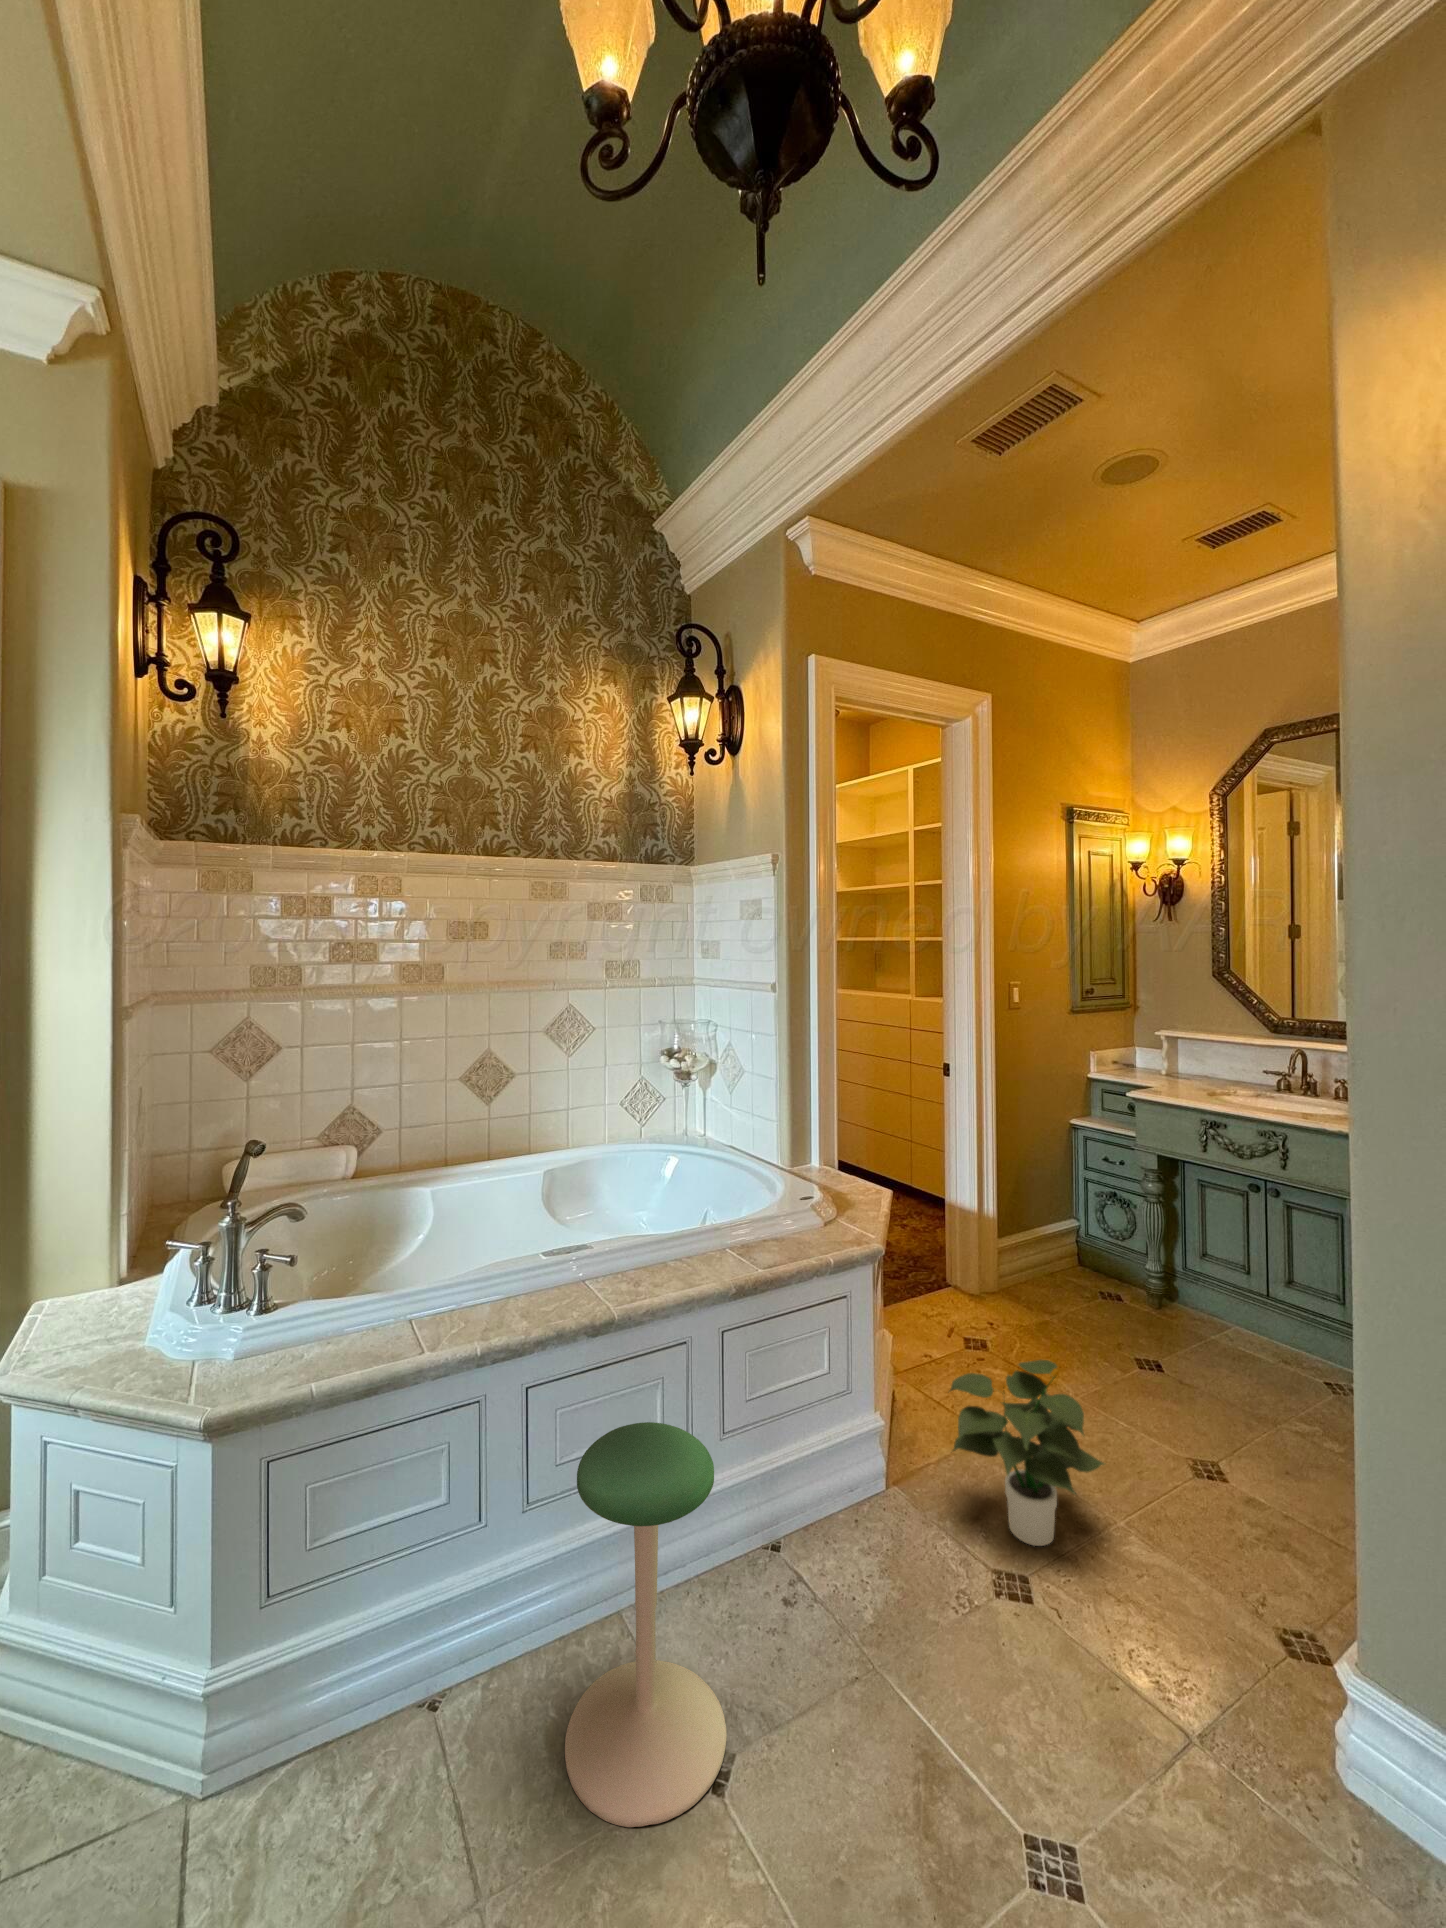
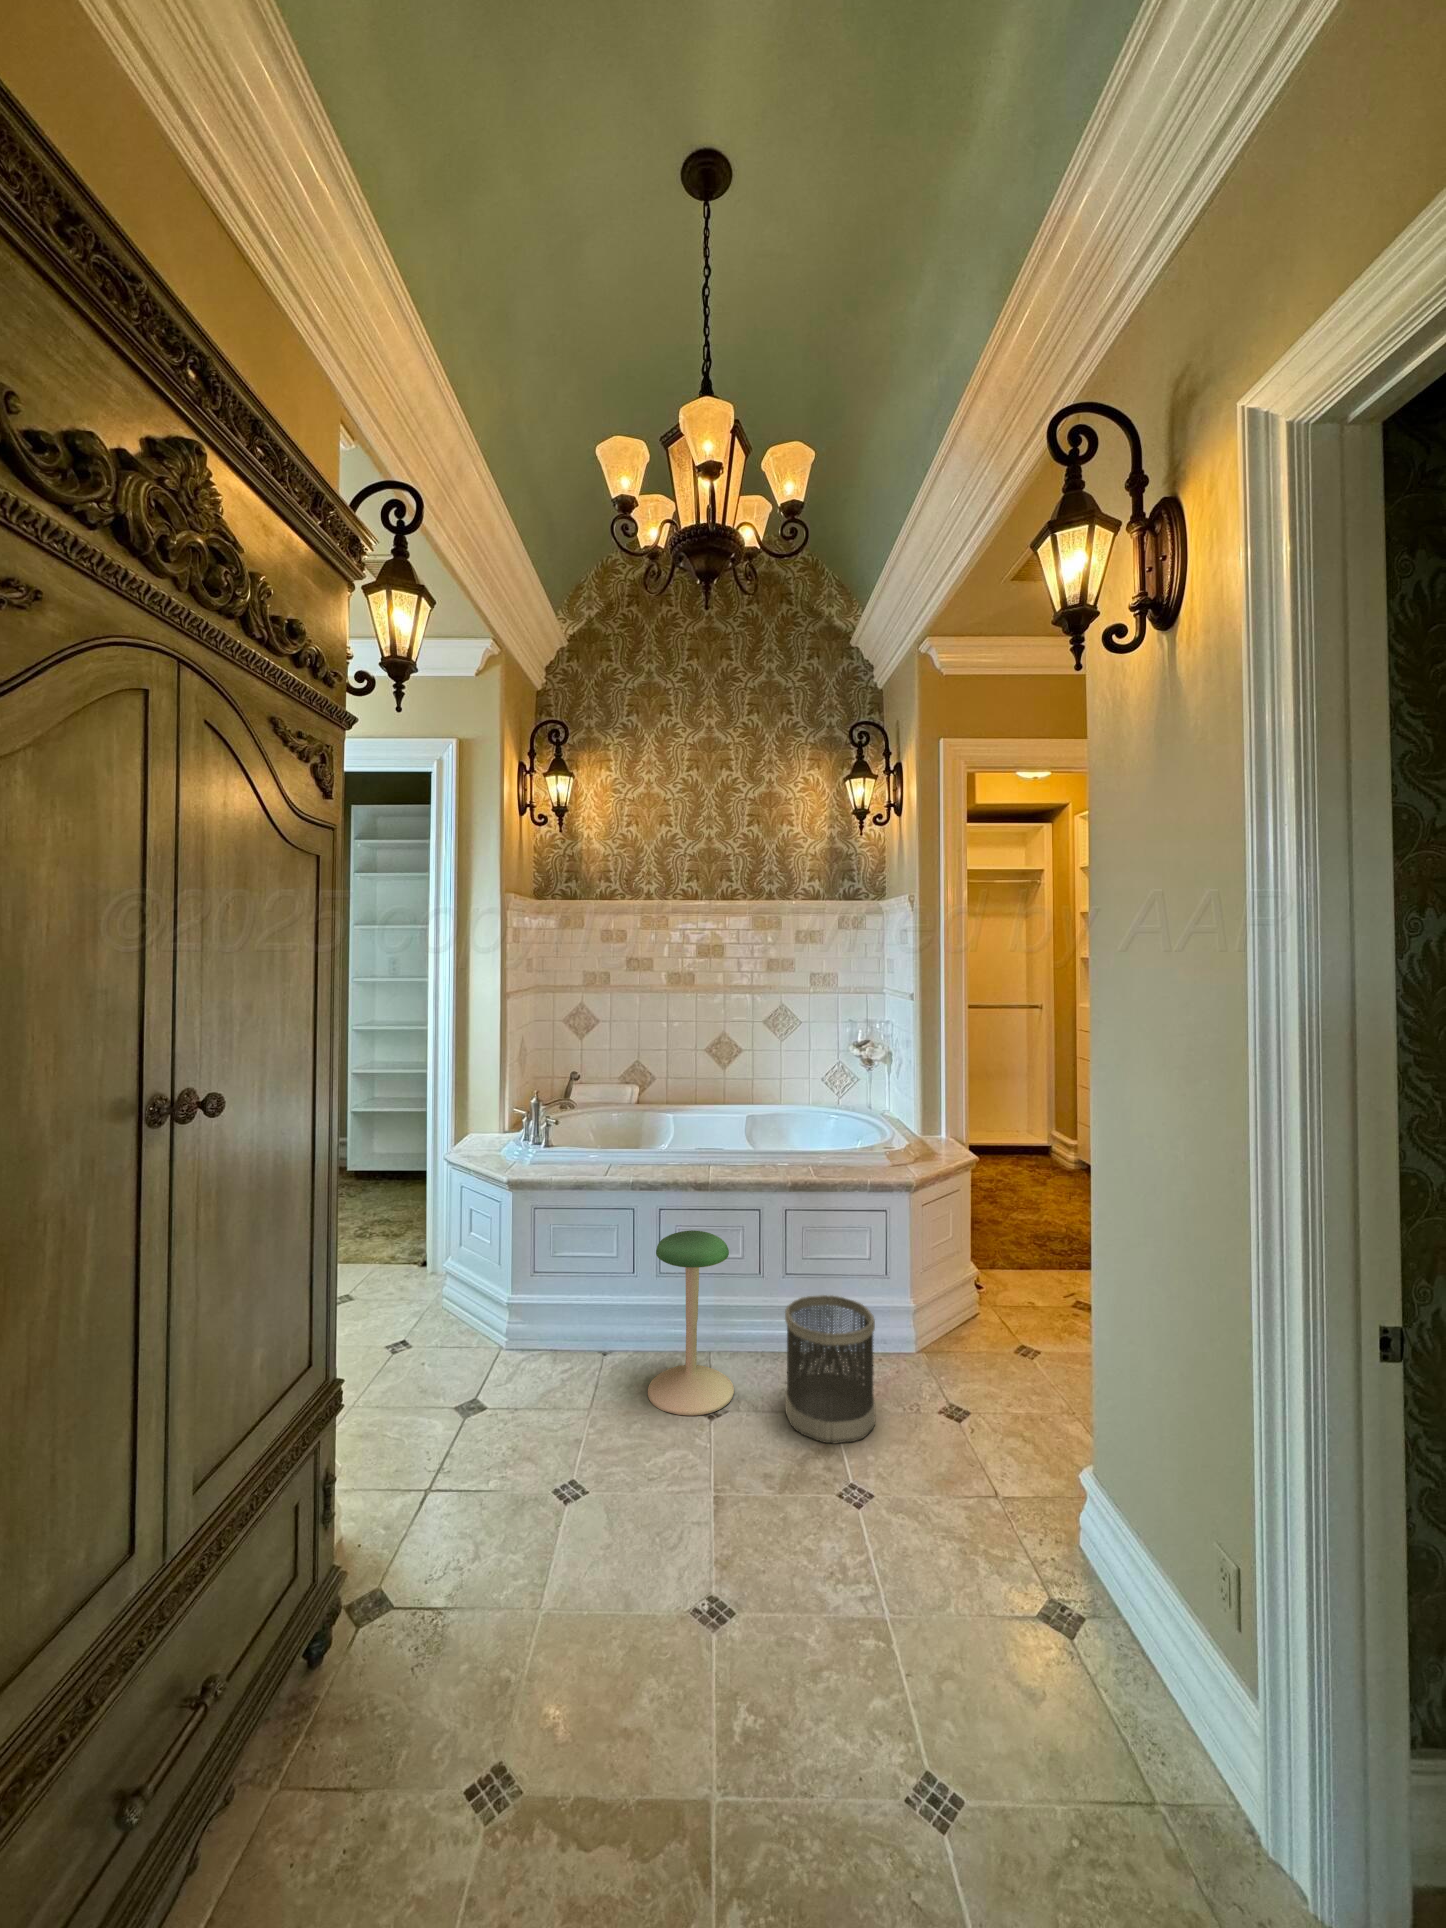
potted plant: present [950,1360,1104,1546] -> none [942,1279,1059,1405]
wastebasket: none [812,1467,963,1761] -> present [785,1295,875,1444]

